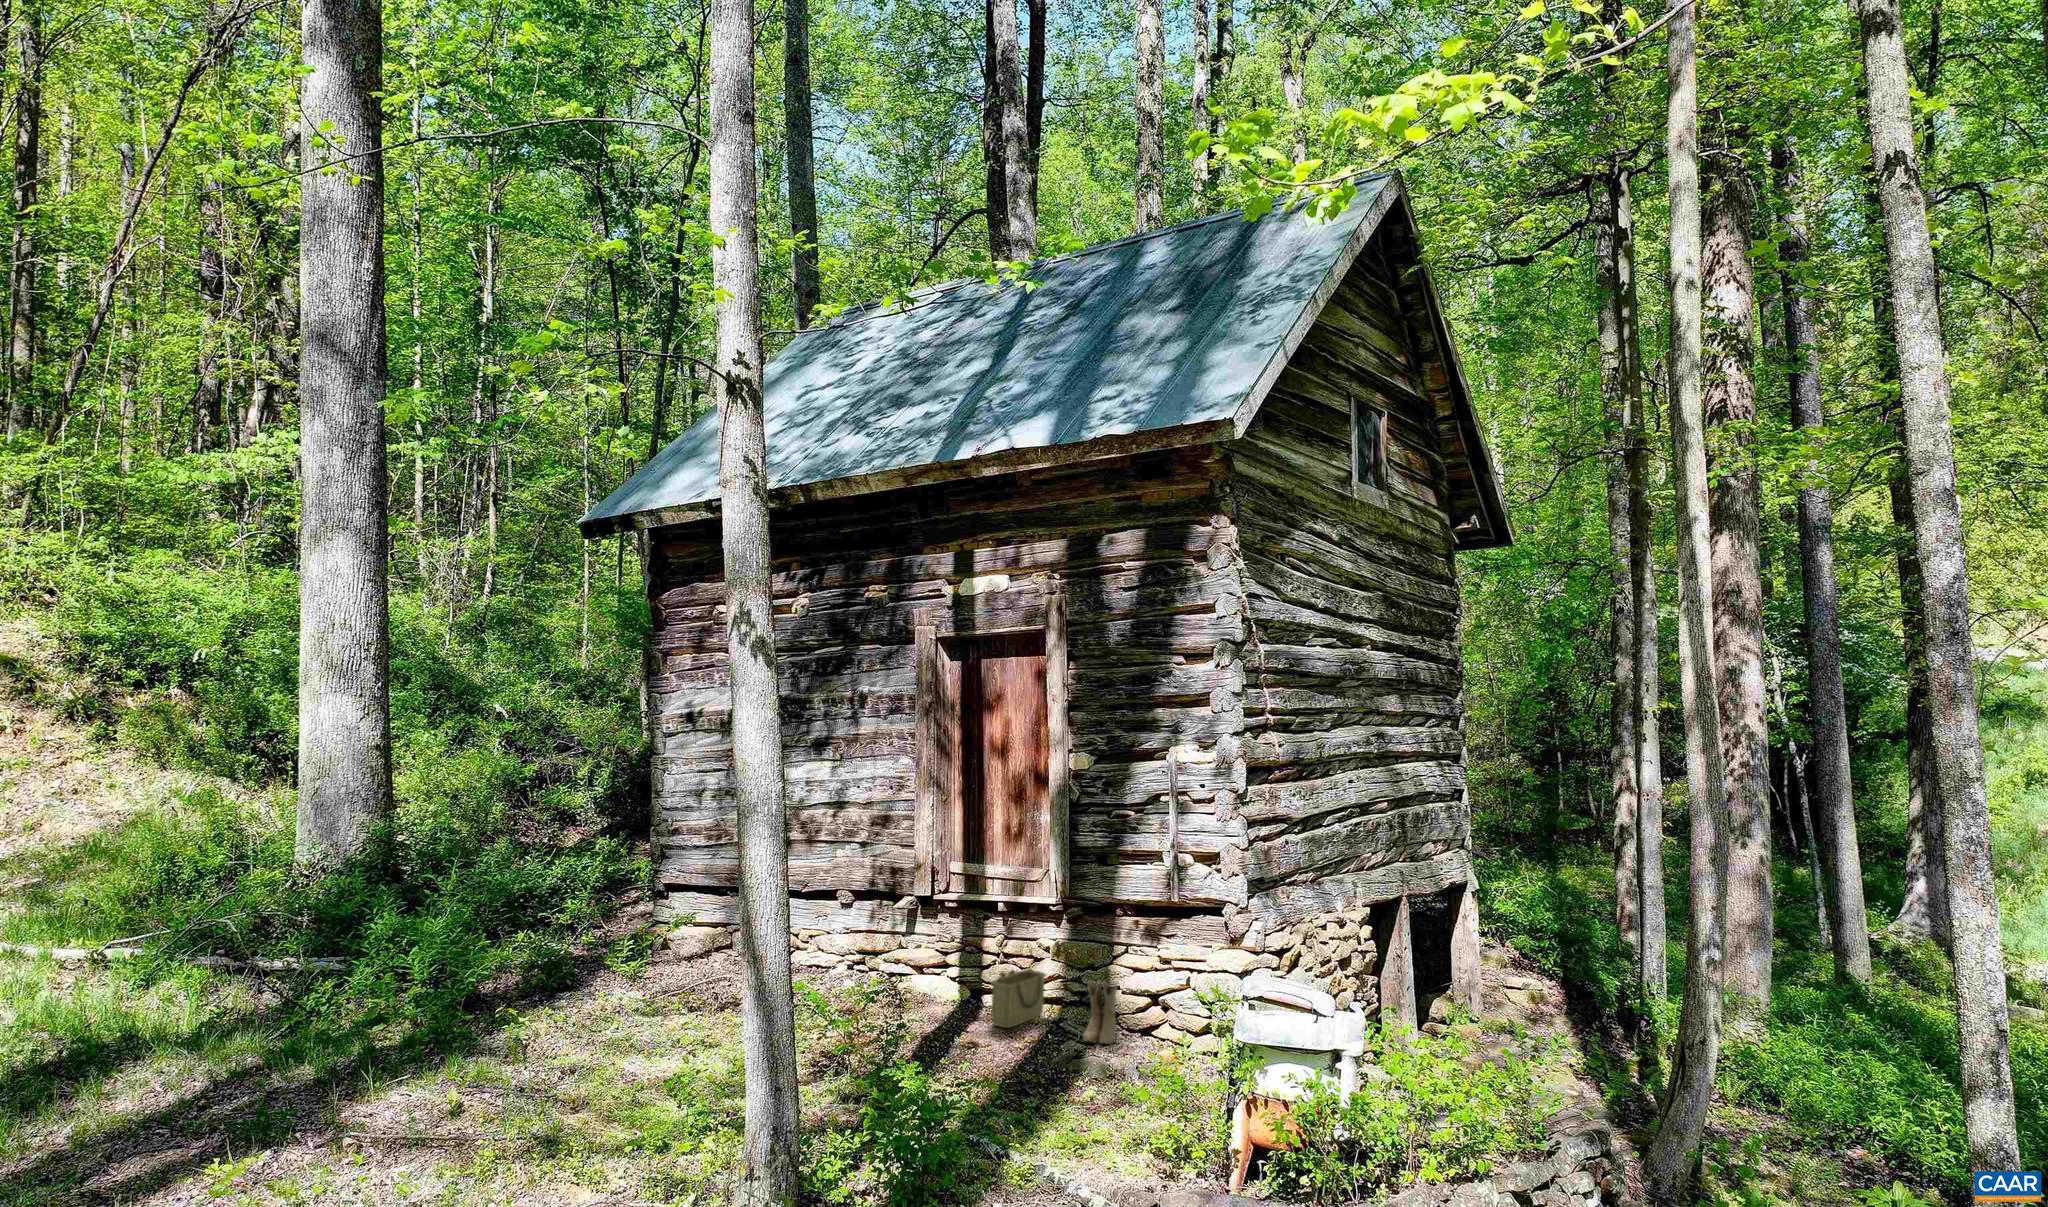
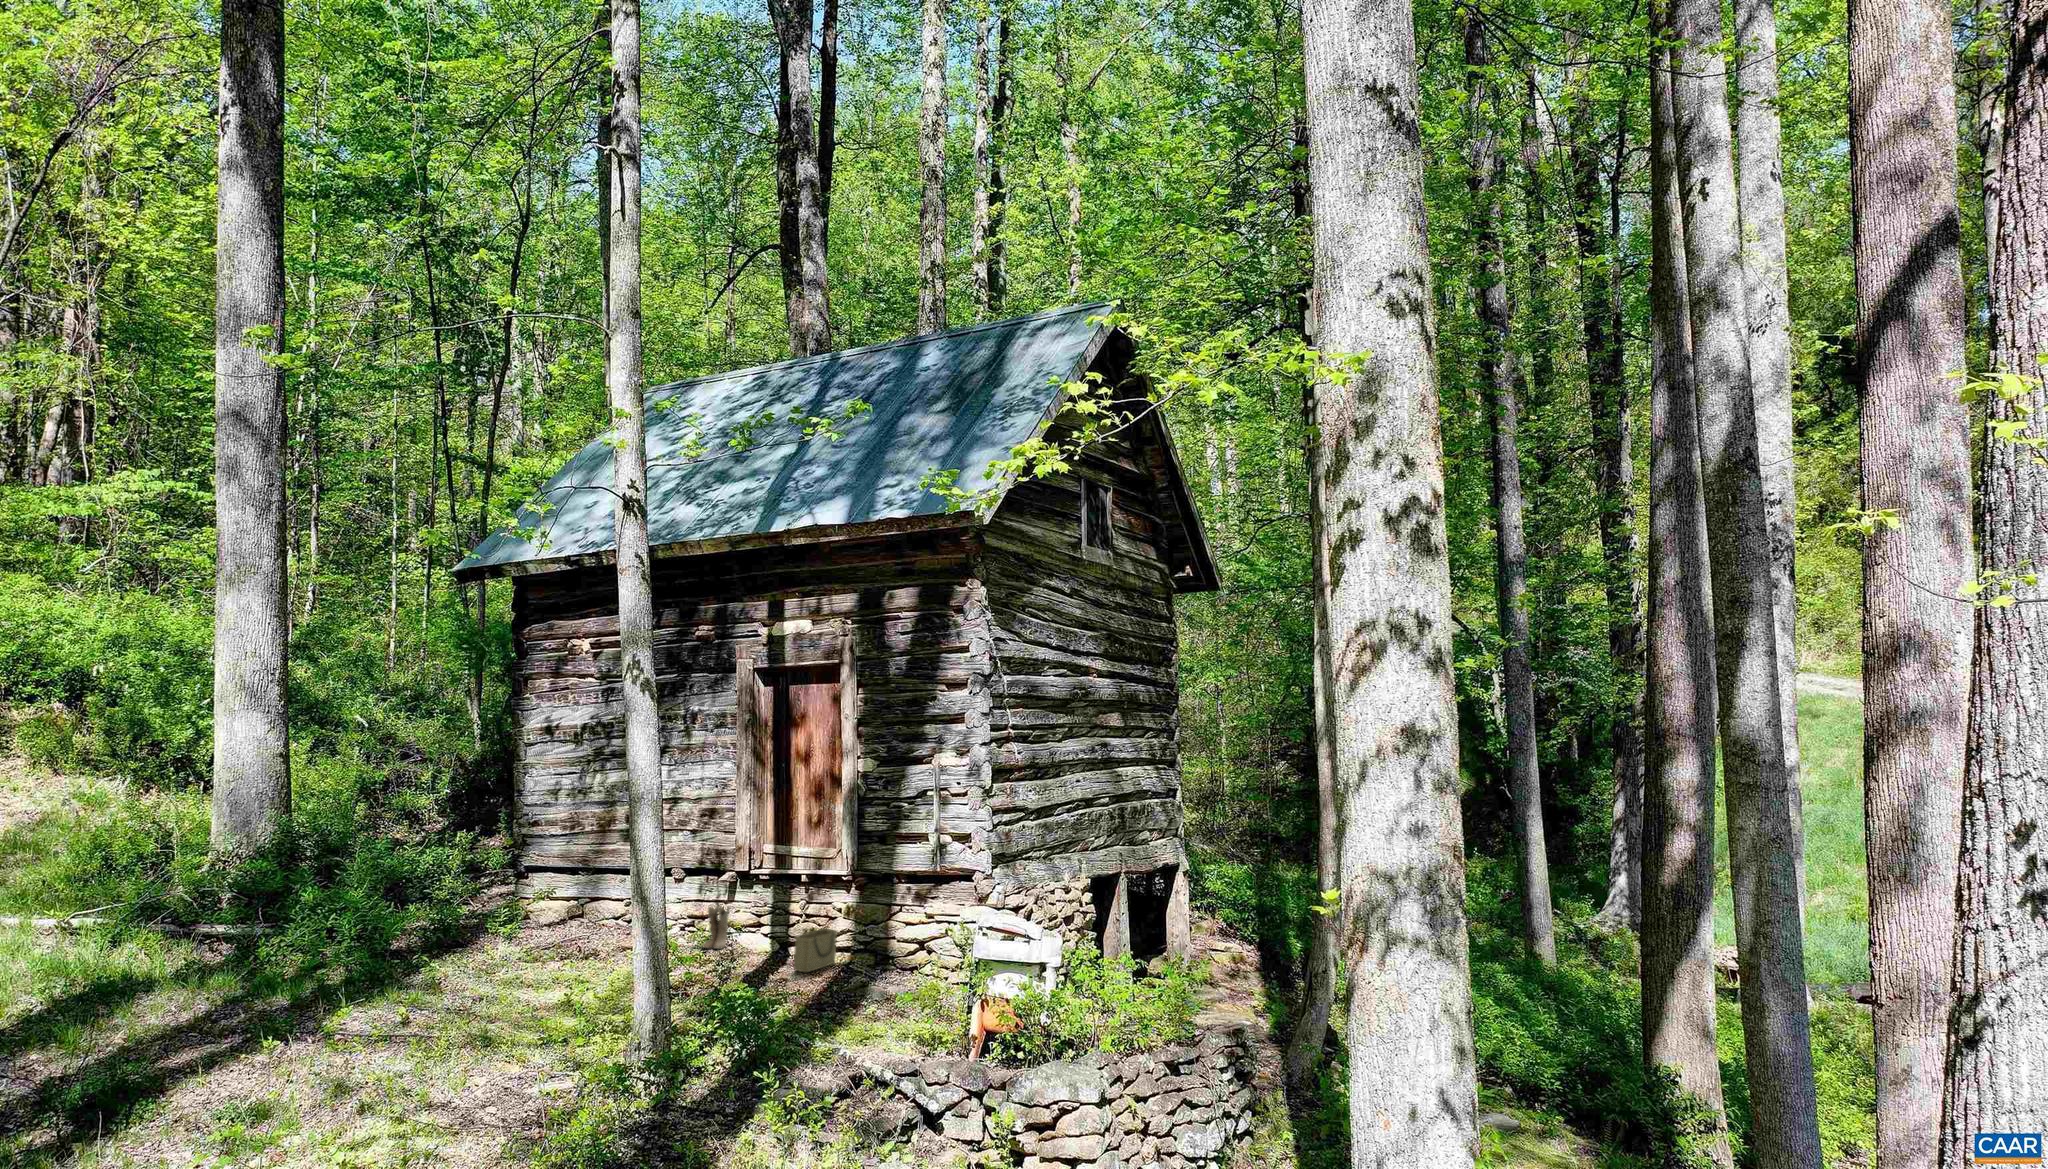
boots: present [1083,981,1117,1044] -> present [702,907,730,949]

